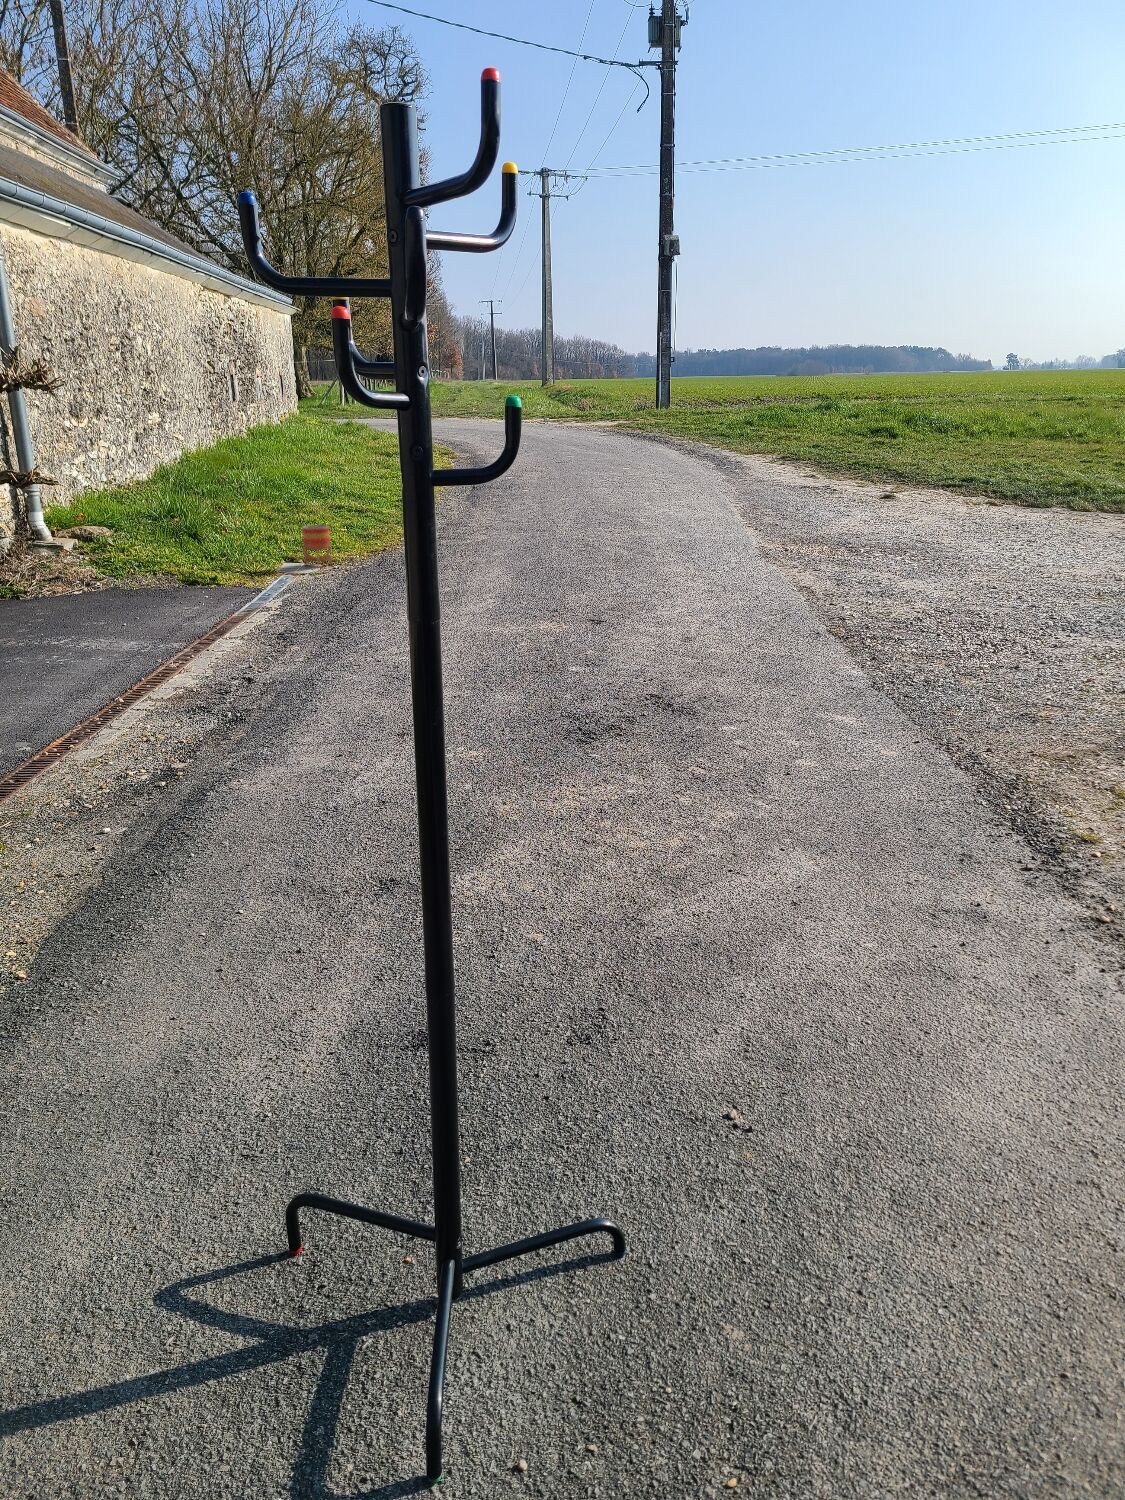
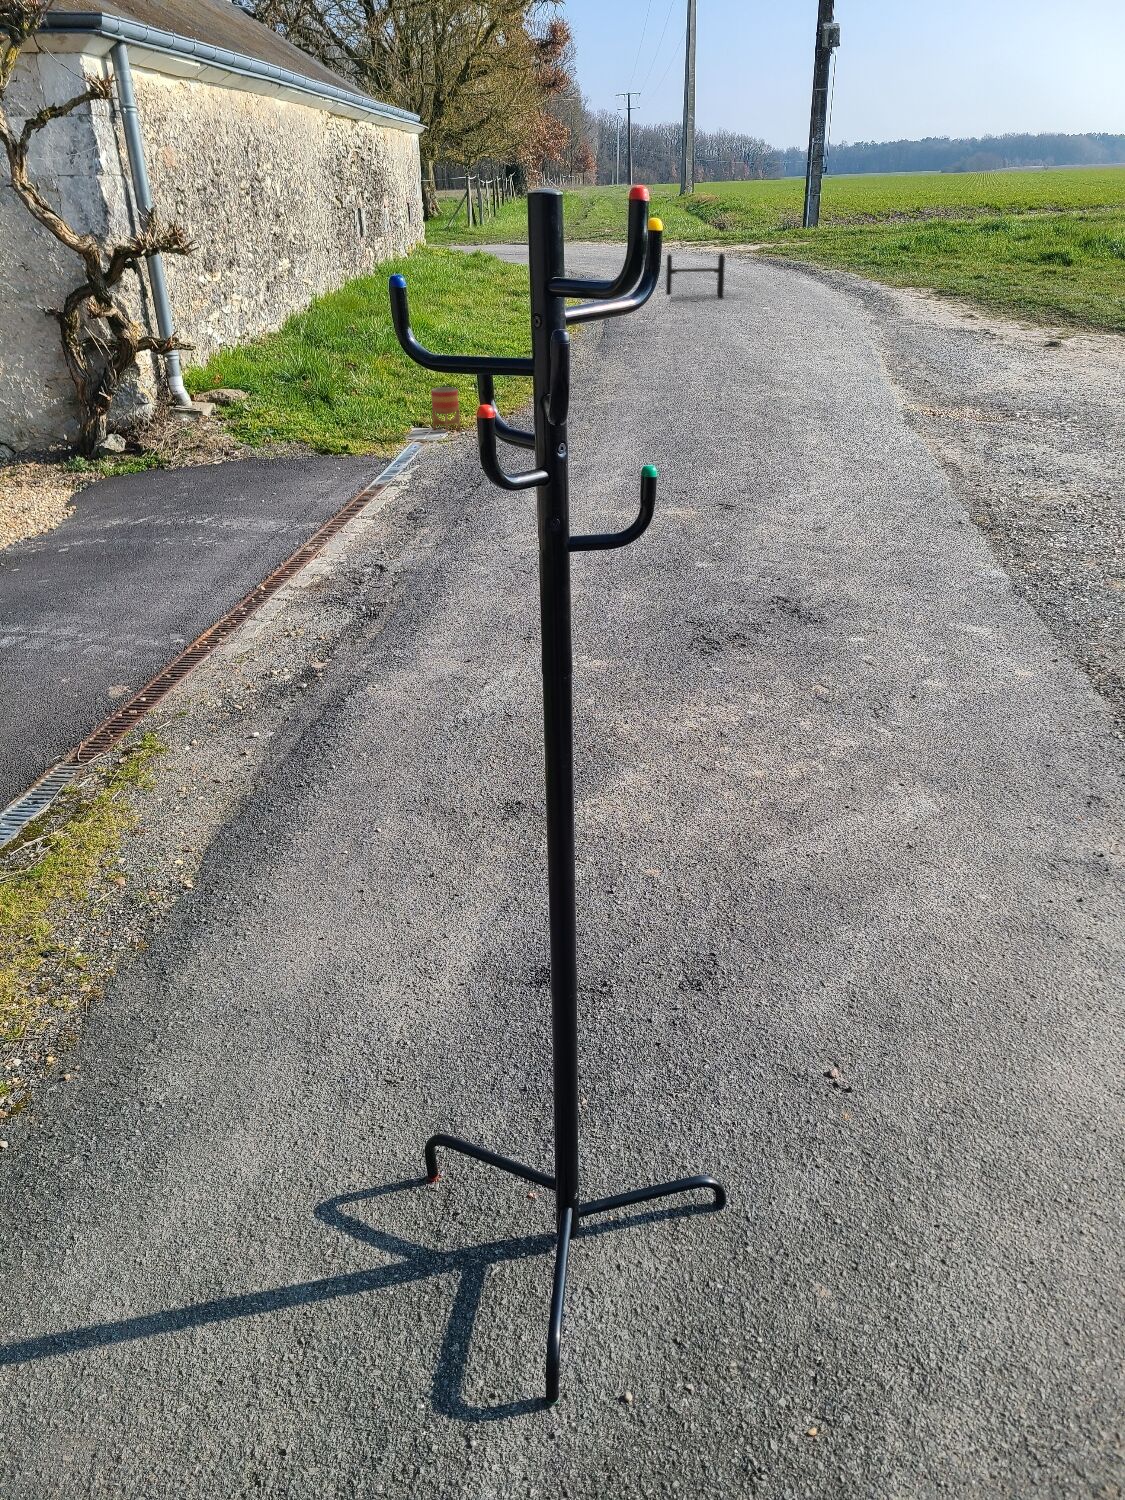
bench: none [532,417,588,459] -> present [666,253,725,299]

